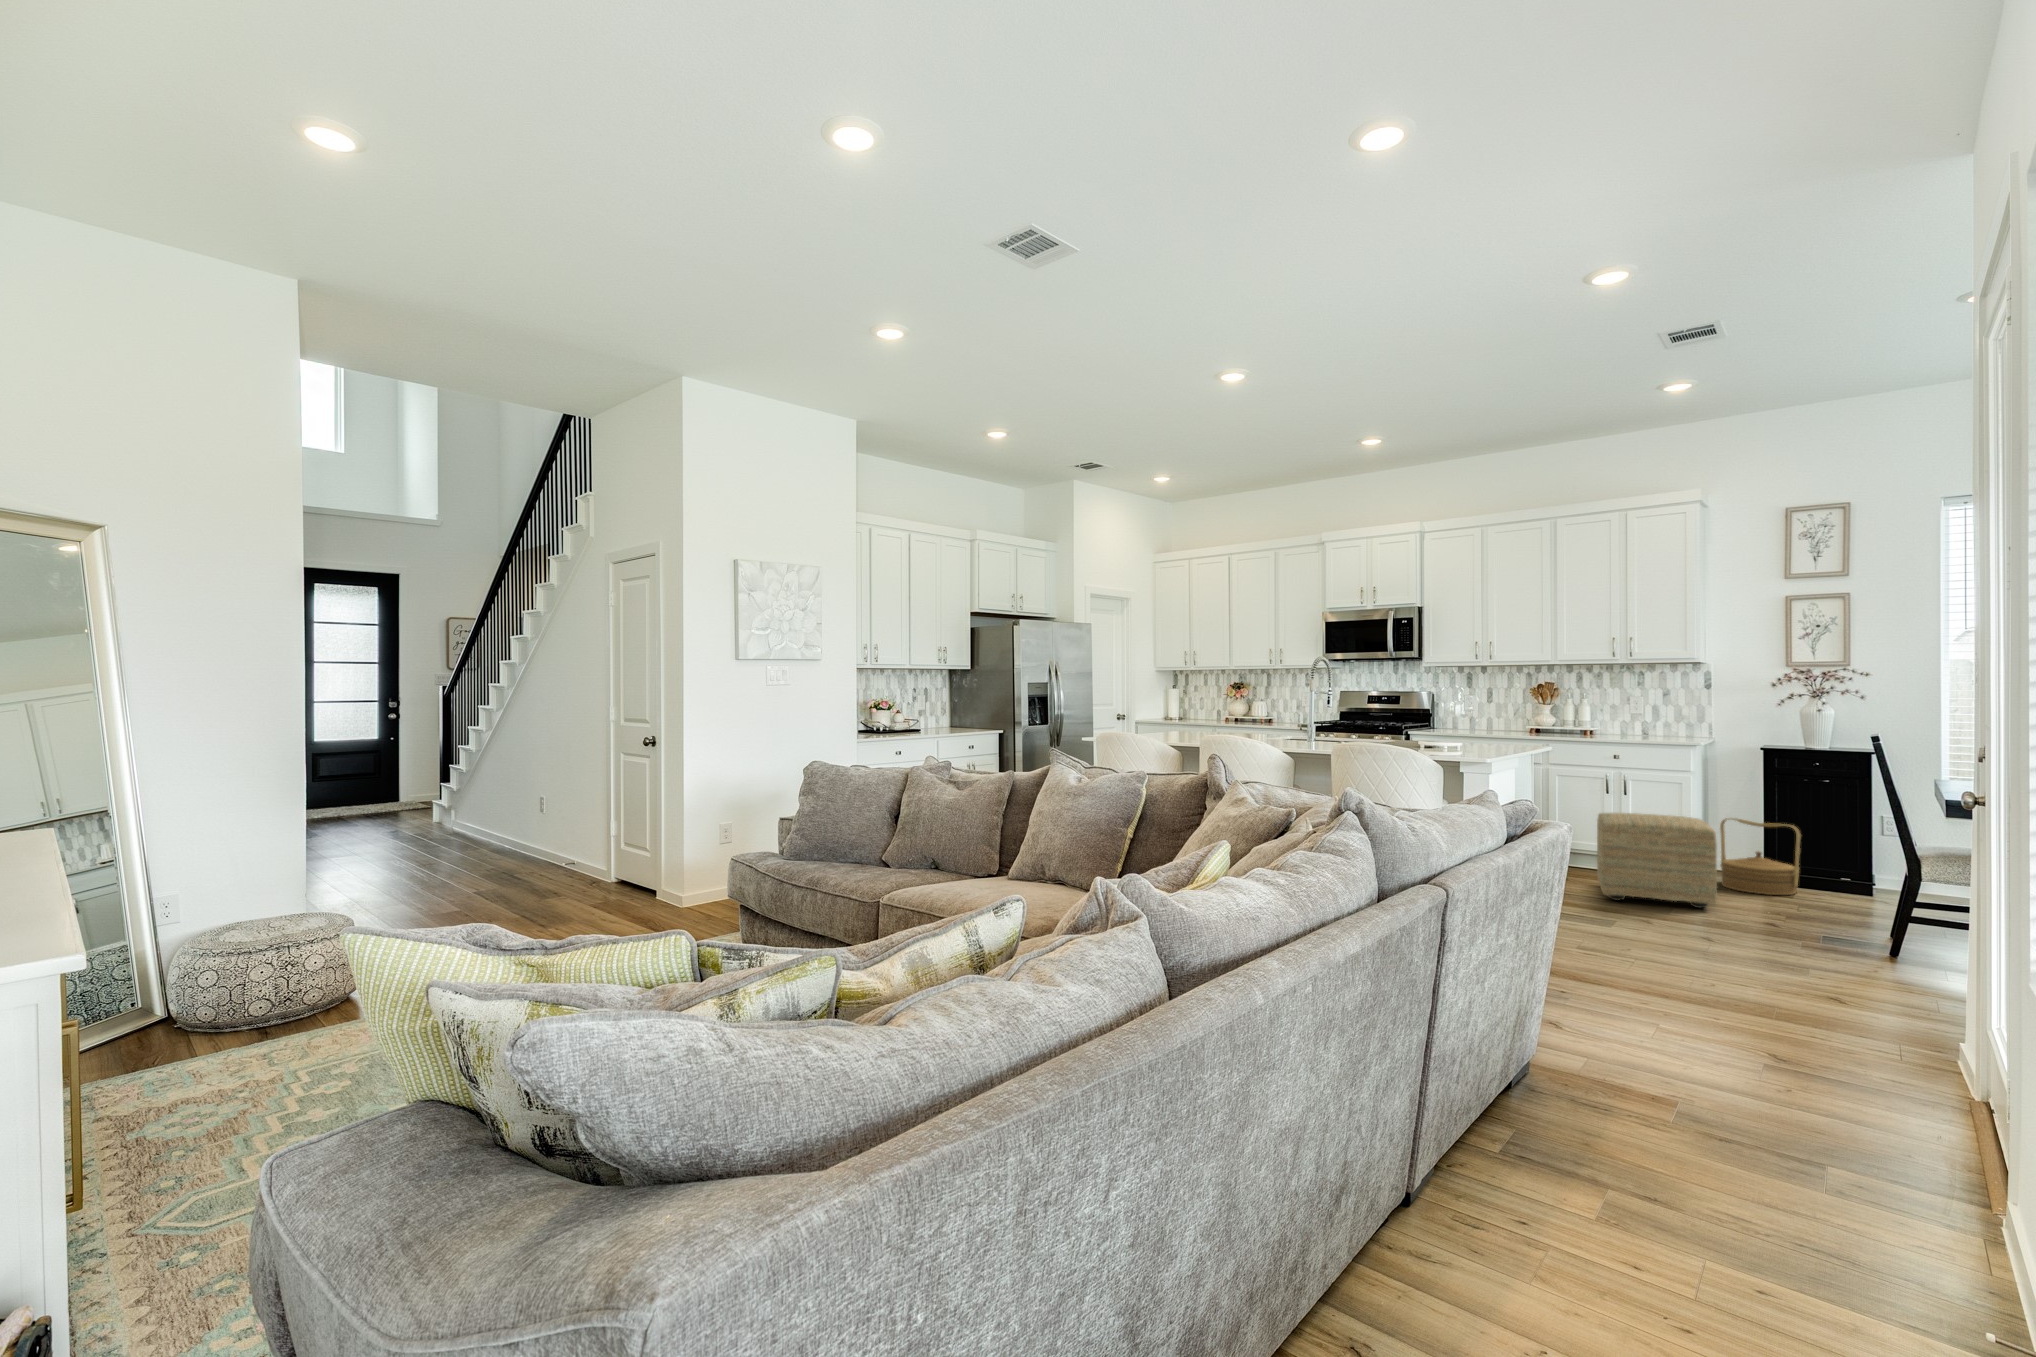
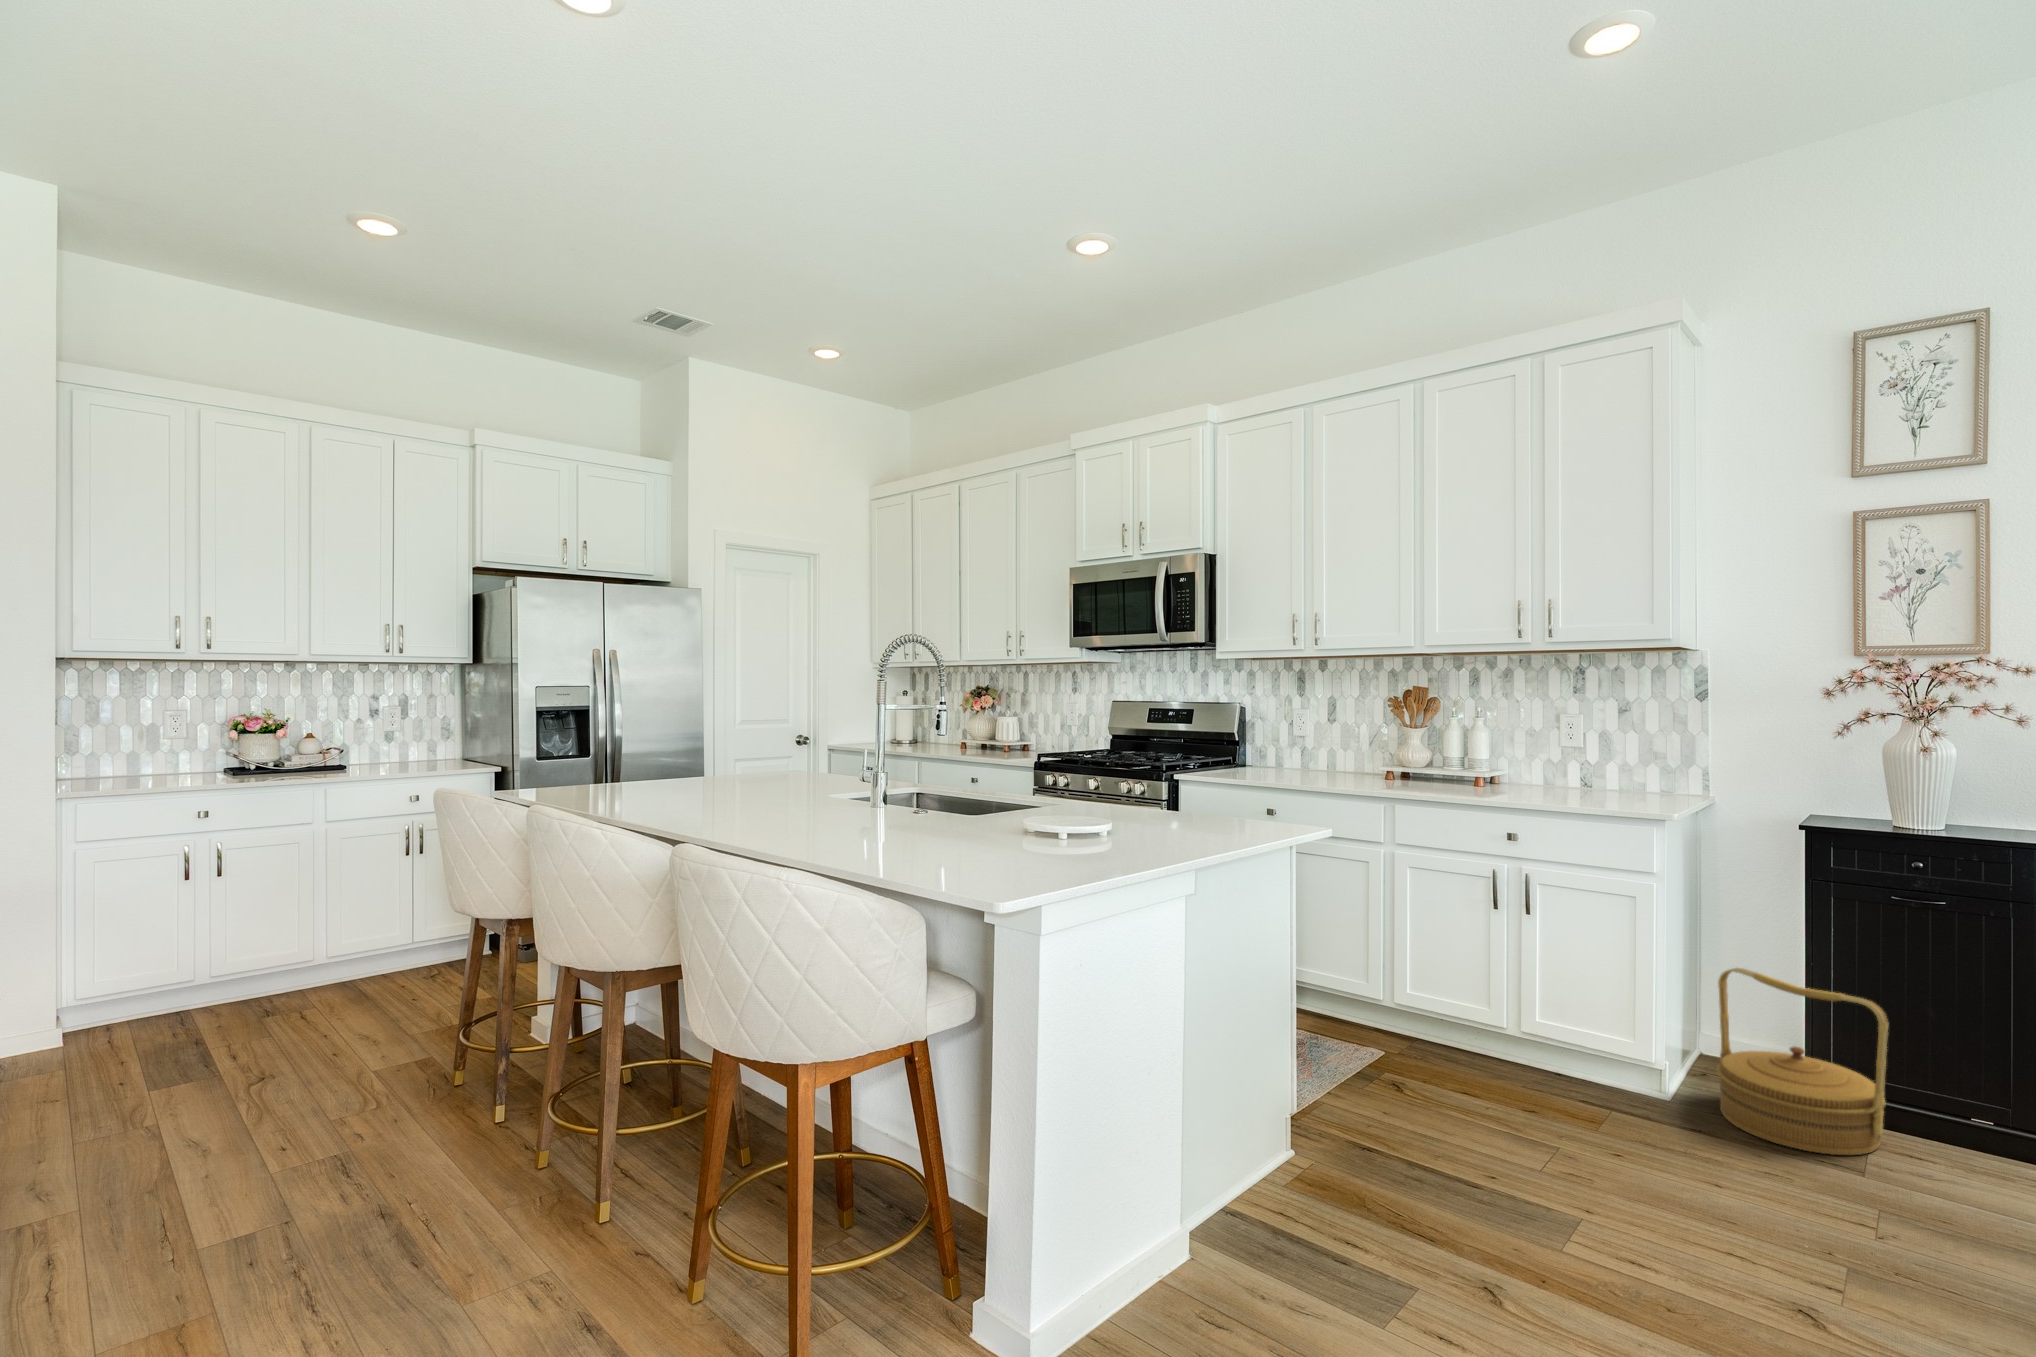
ottoman: present [1597,813,1717,908] -> none [1439,963,1691,1223]

